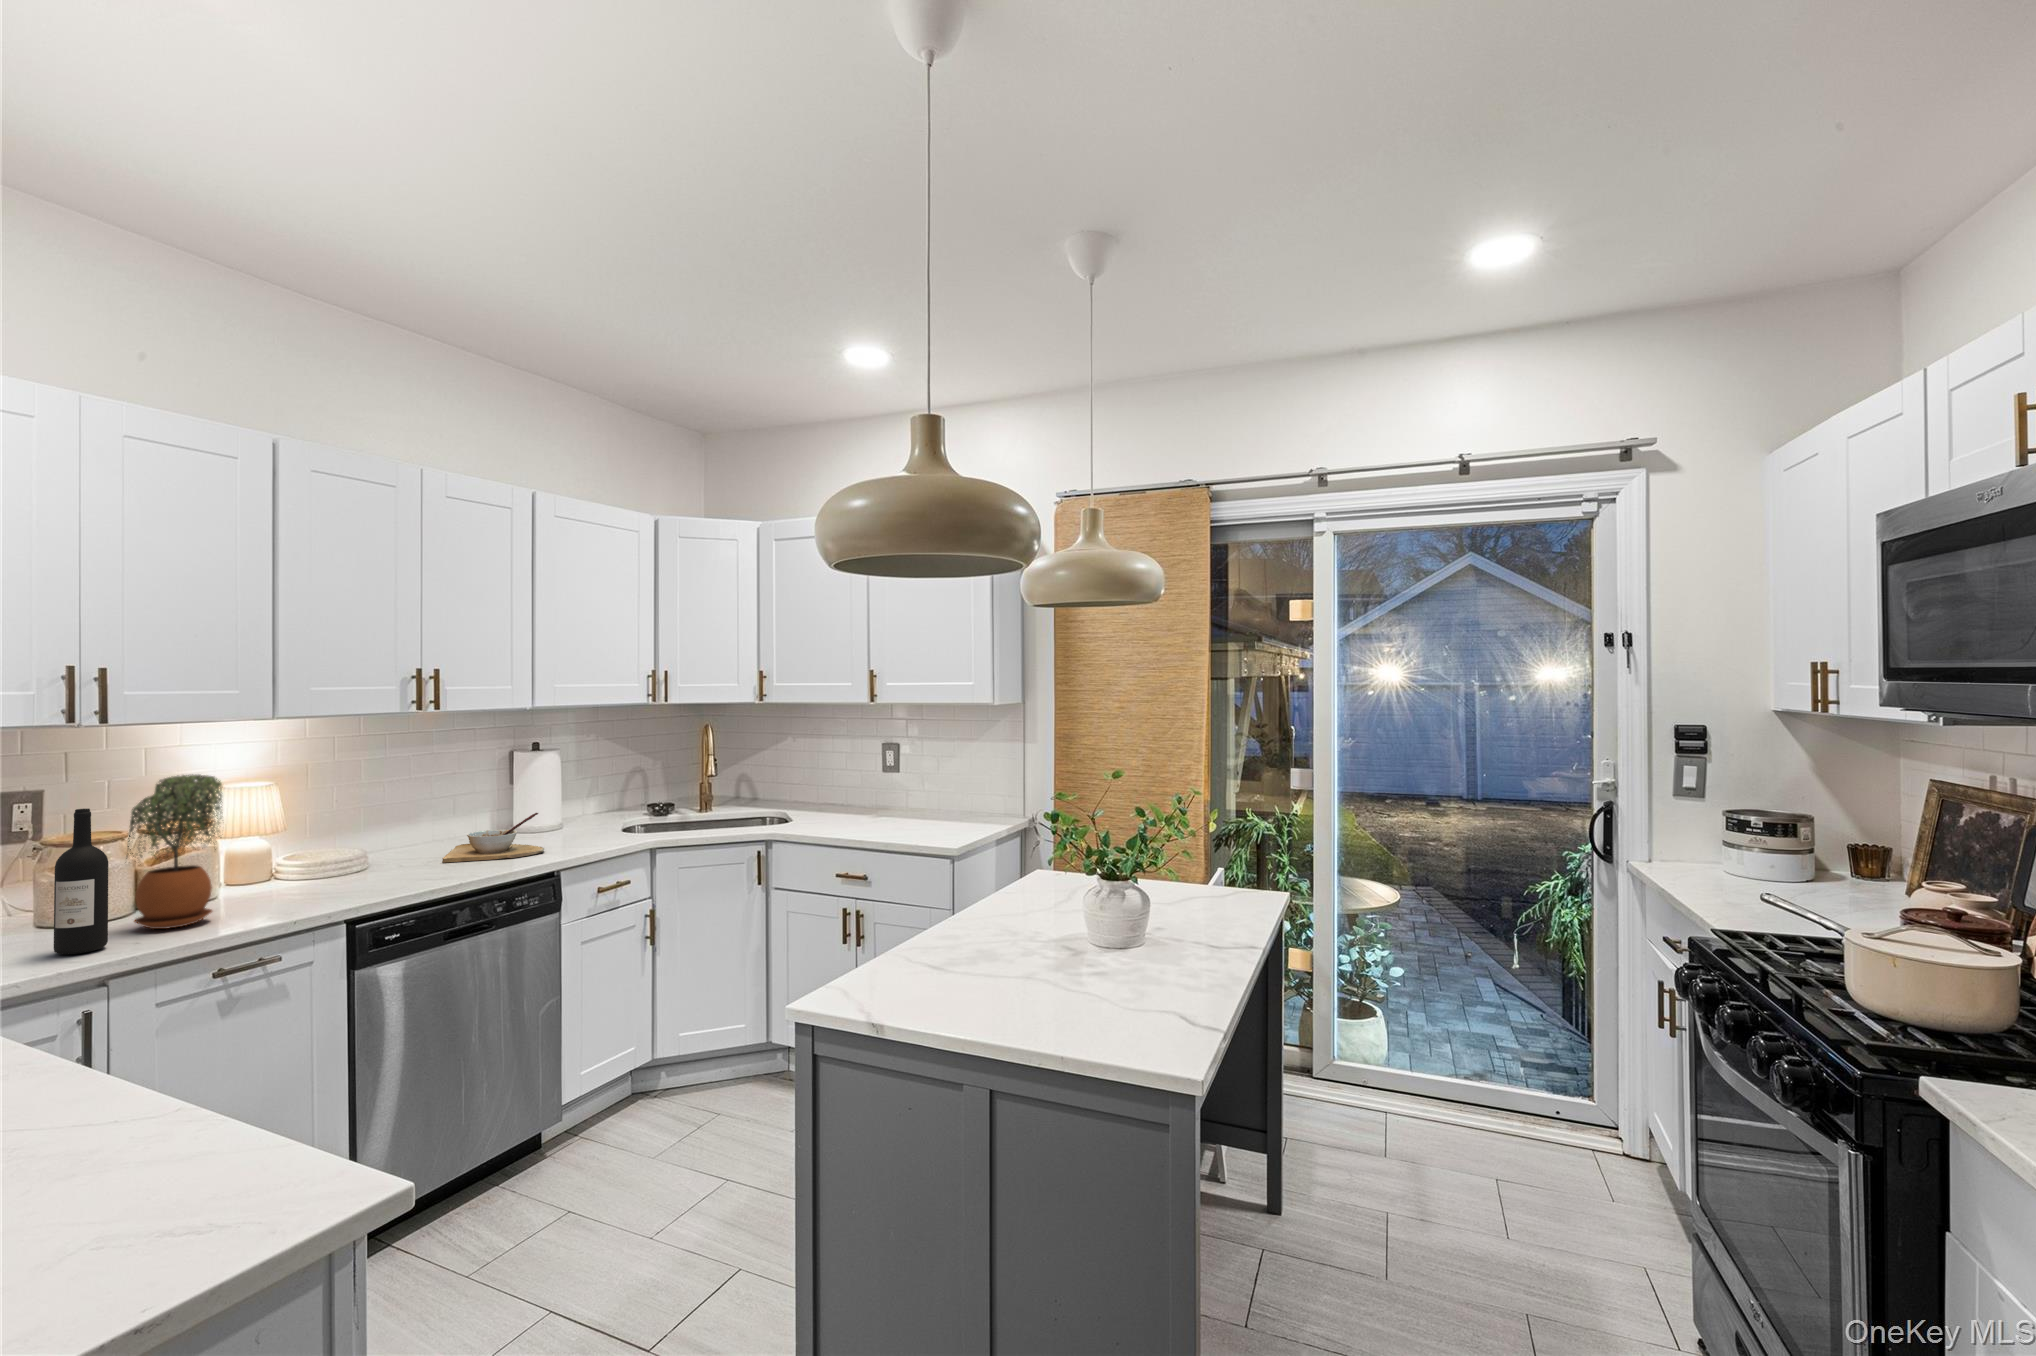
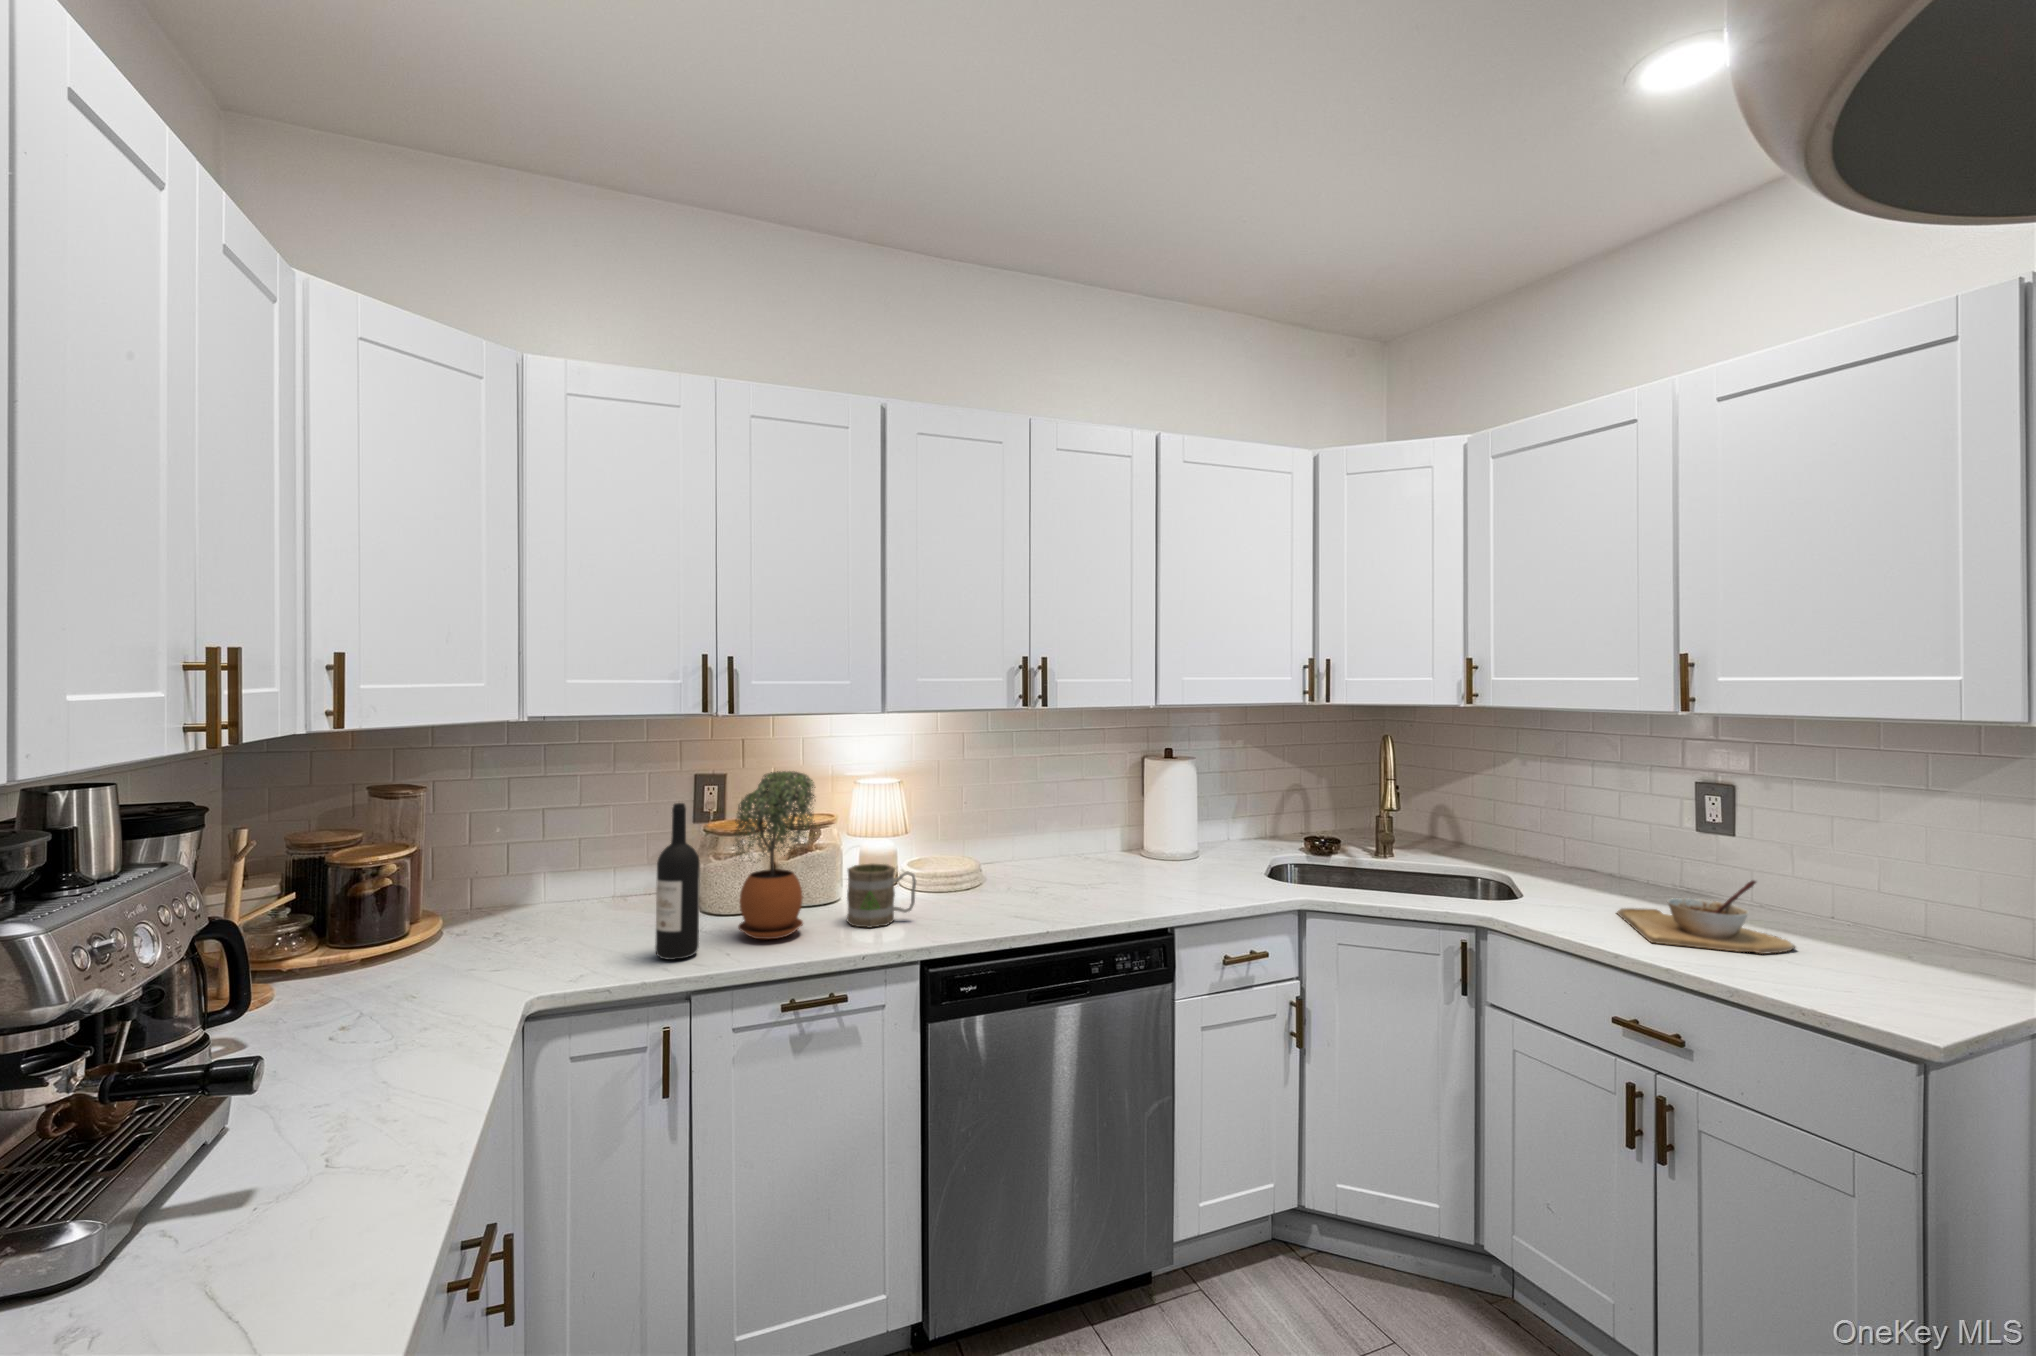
bowl: present [442,813,544,863] -> present [1617,881,1795,954]
mug: none [250,852,326,908] -> present [847,864,916,928]

